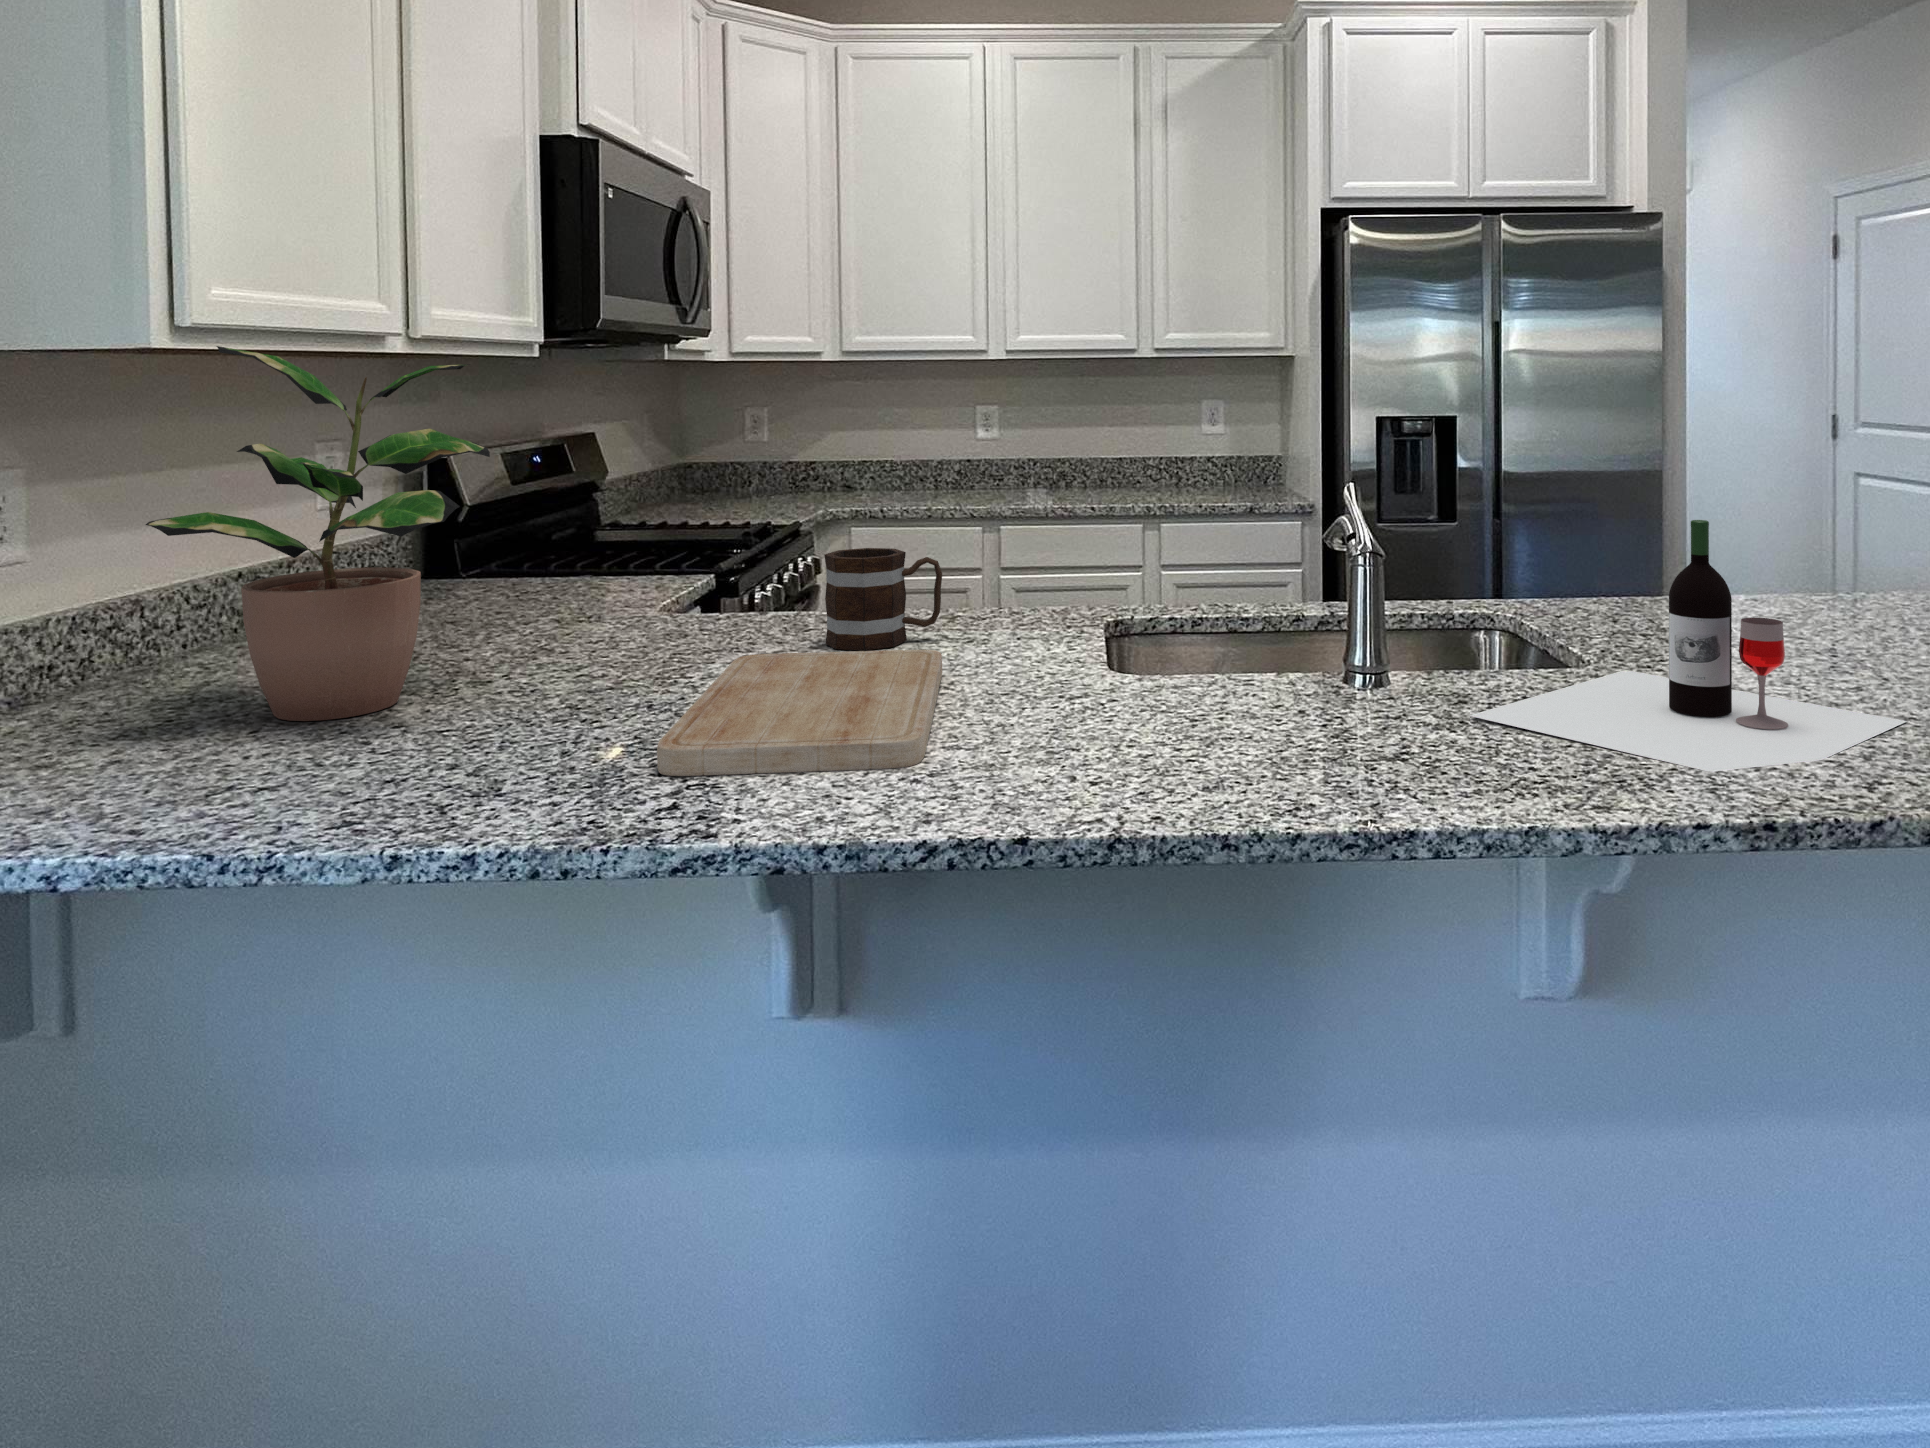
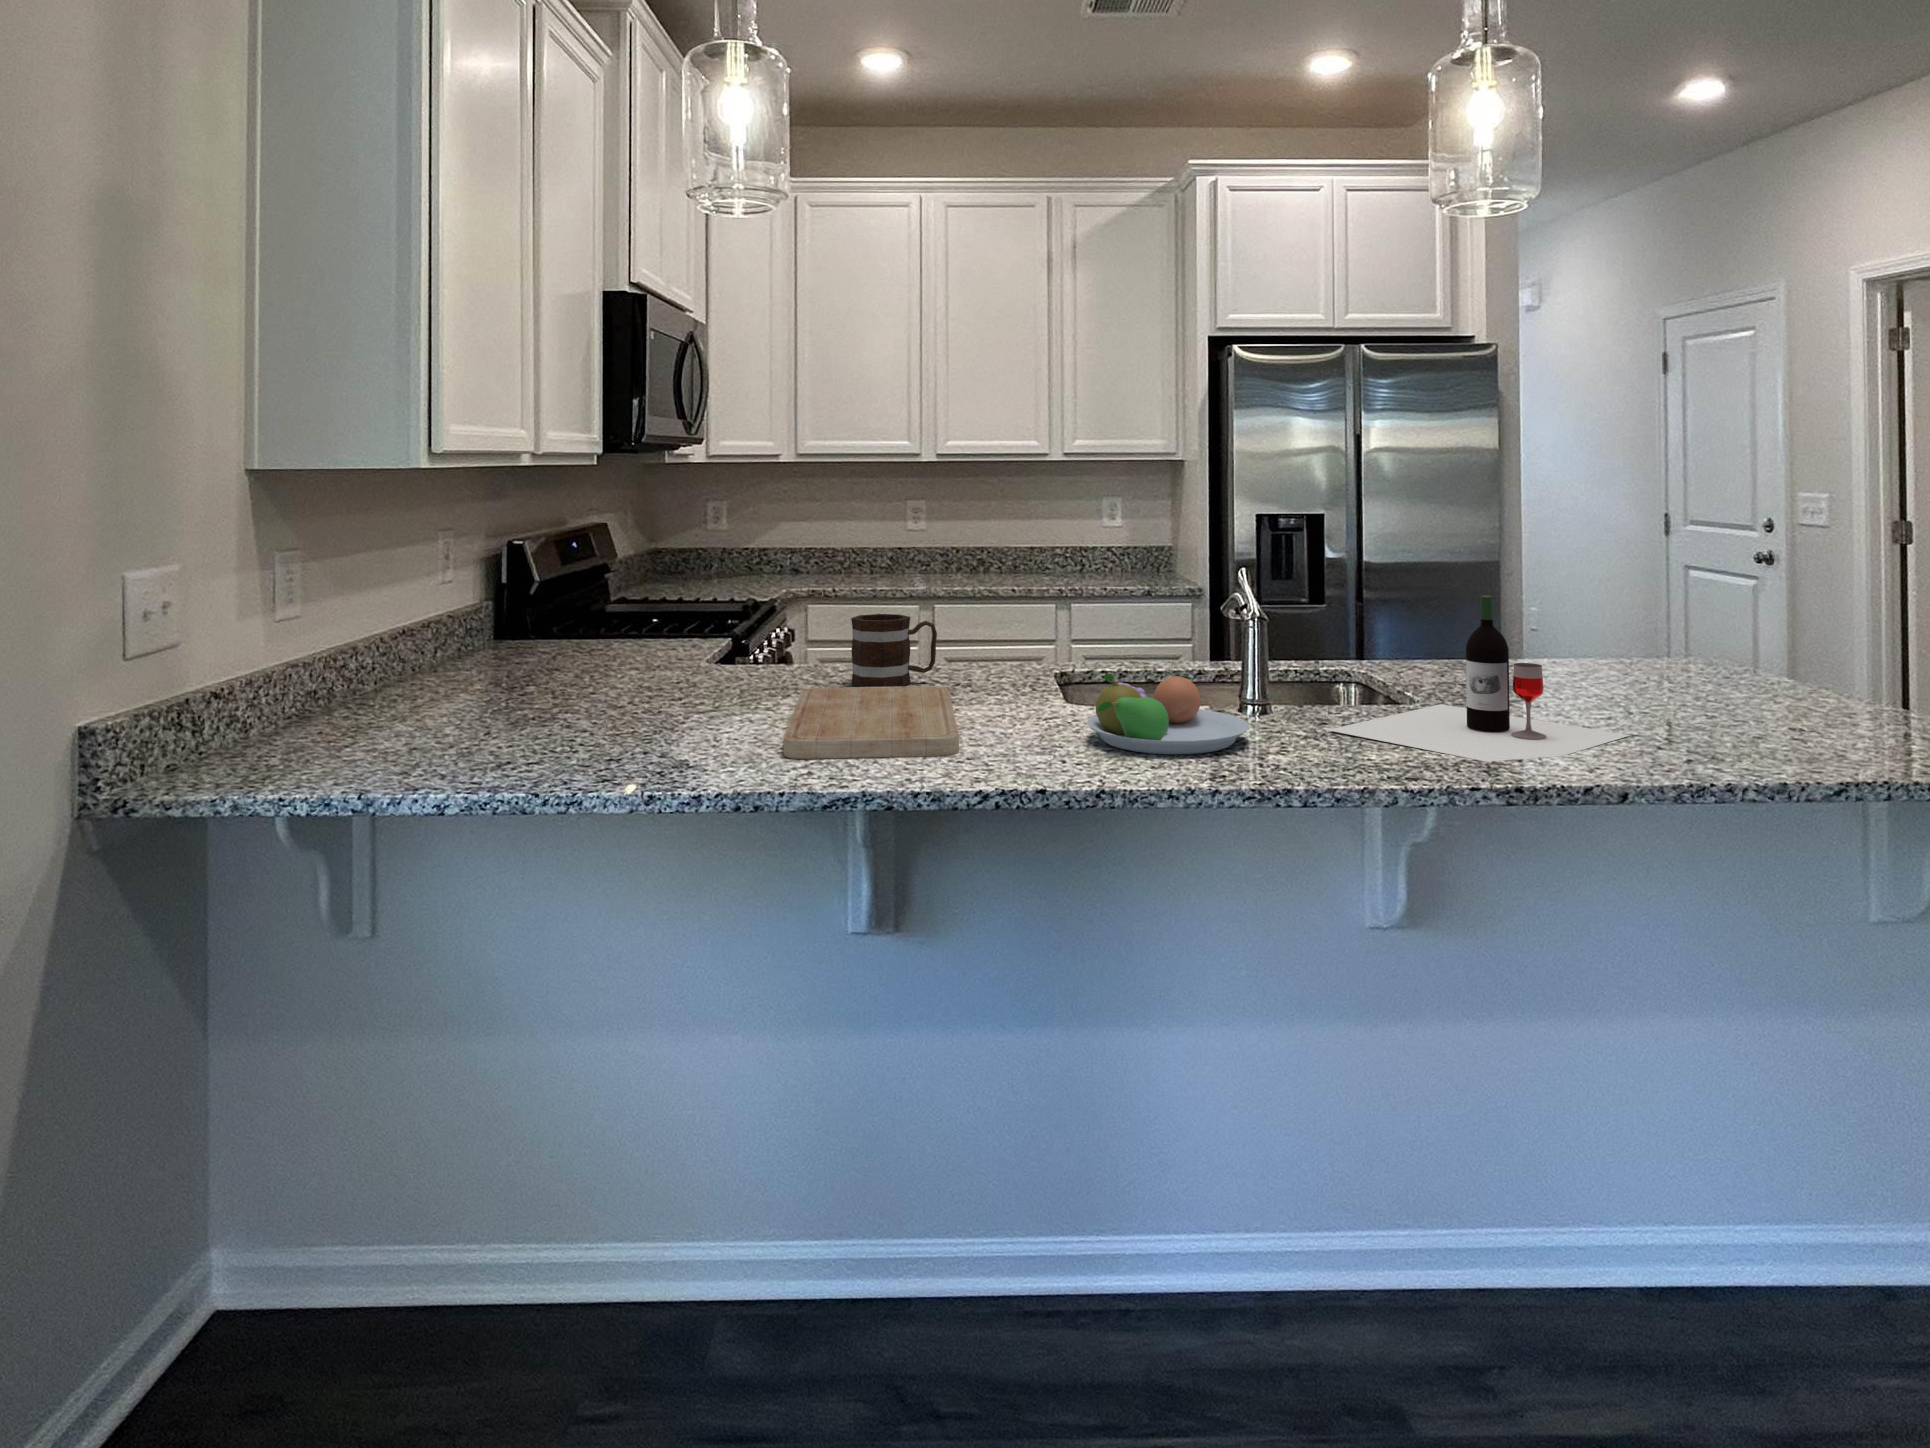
potted plant: present [146,346,490,721] -> none [423,467,628,728]
fruit bowl: none [1119,638,1356,763] -> present [1087,674,1249,754]

